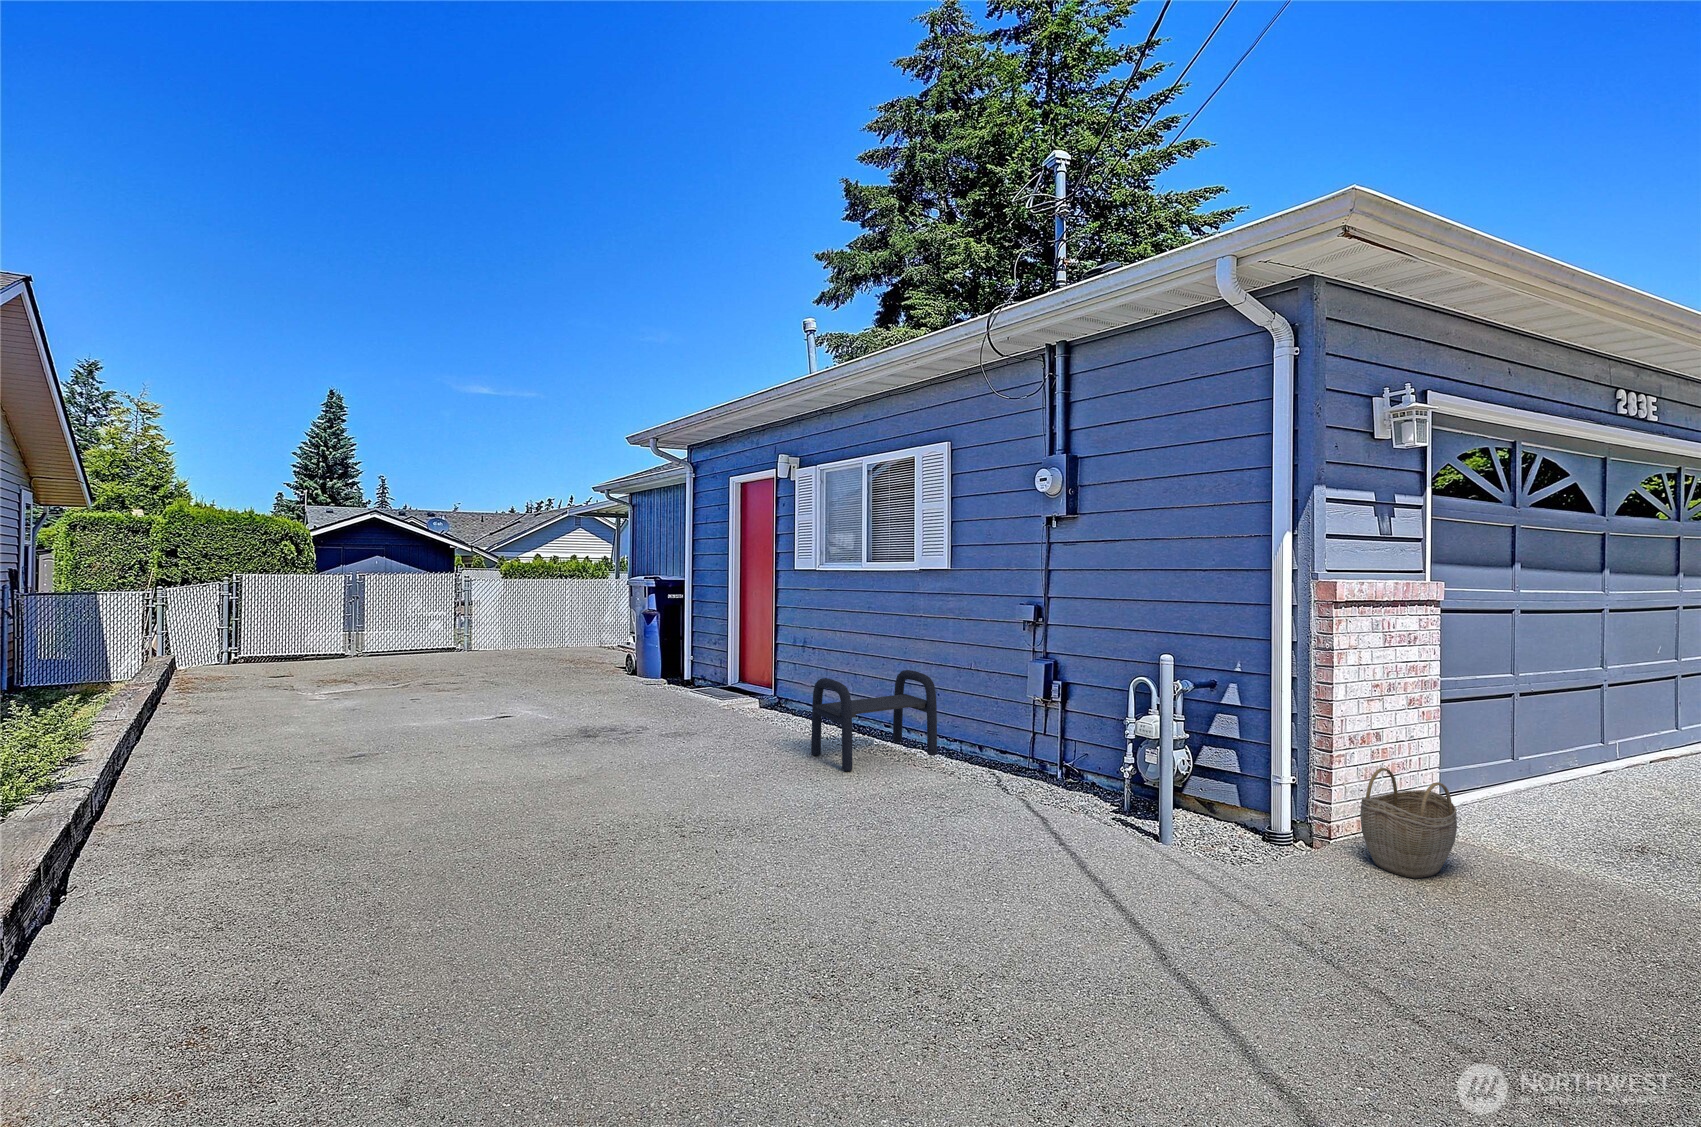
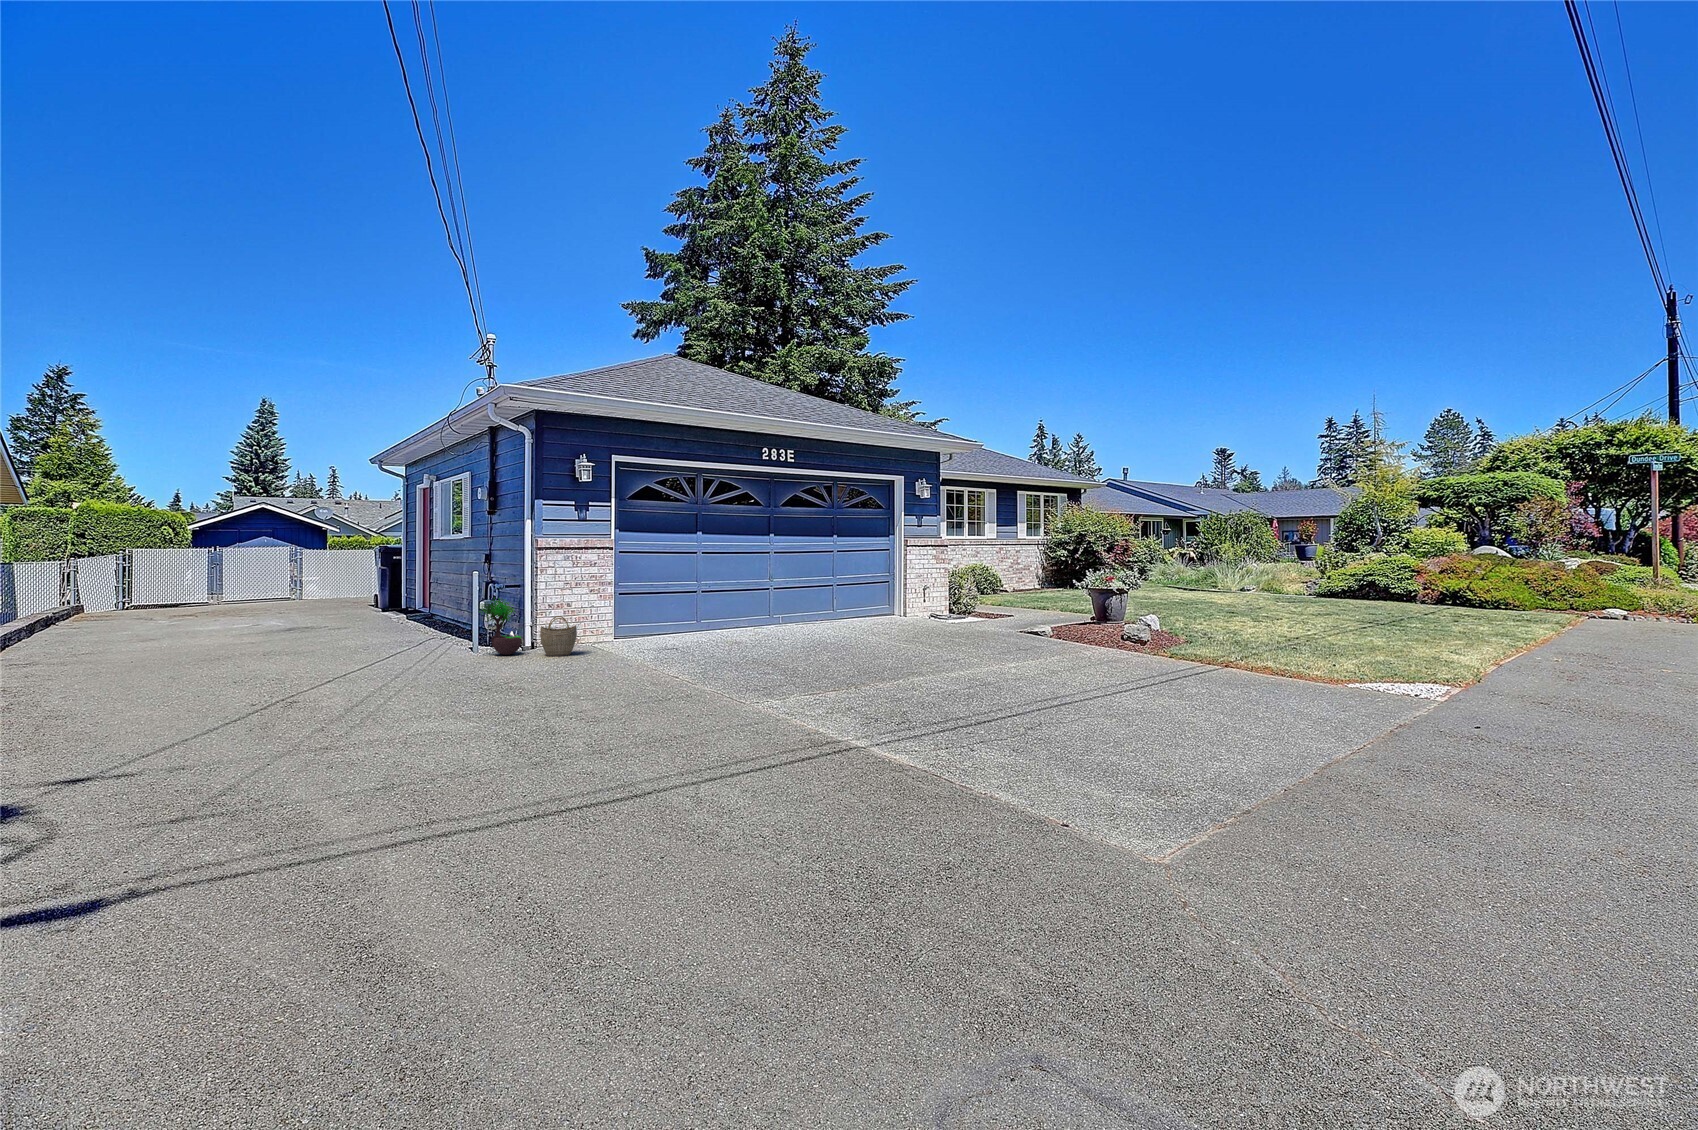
bench: present [811,670,937,771] -> none [394,592,462,637]
potted tree: none [1234,722,1337,872] -> present [481,598,521,655]

